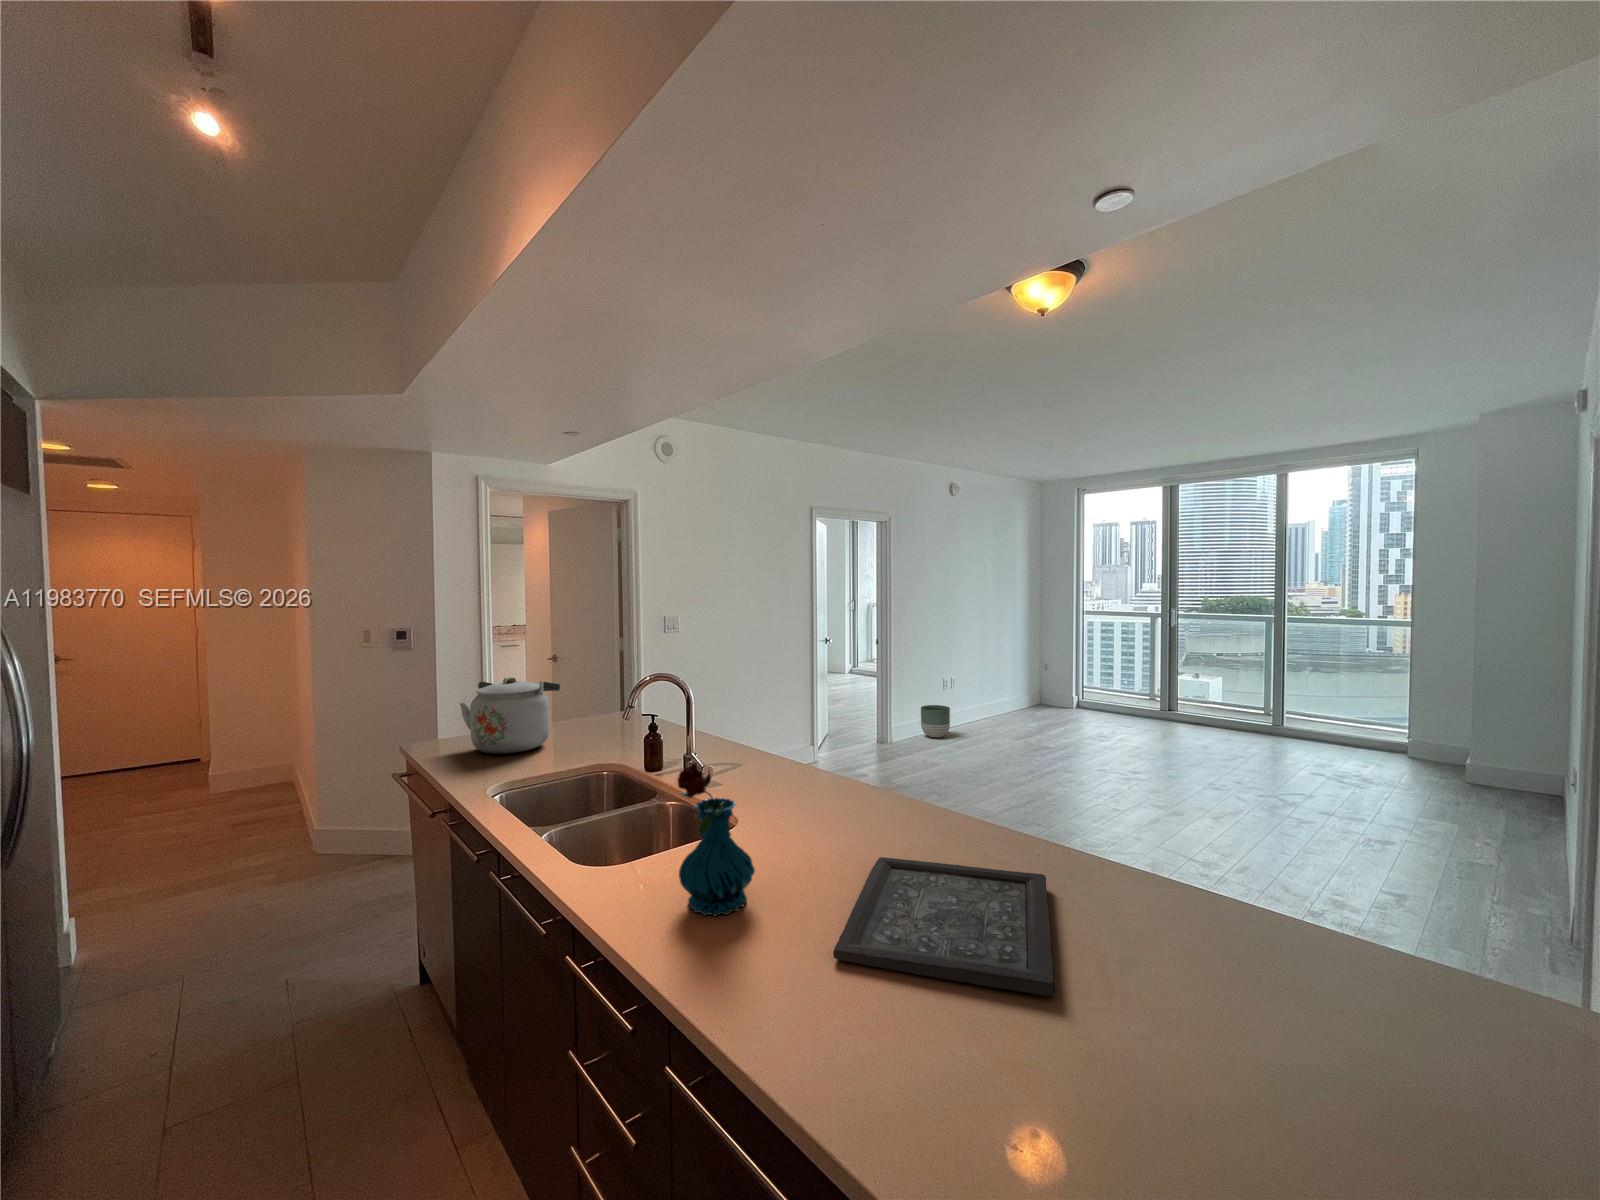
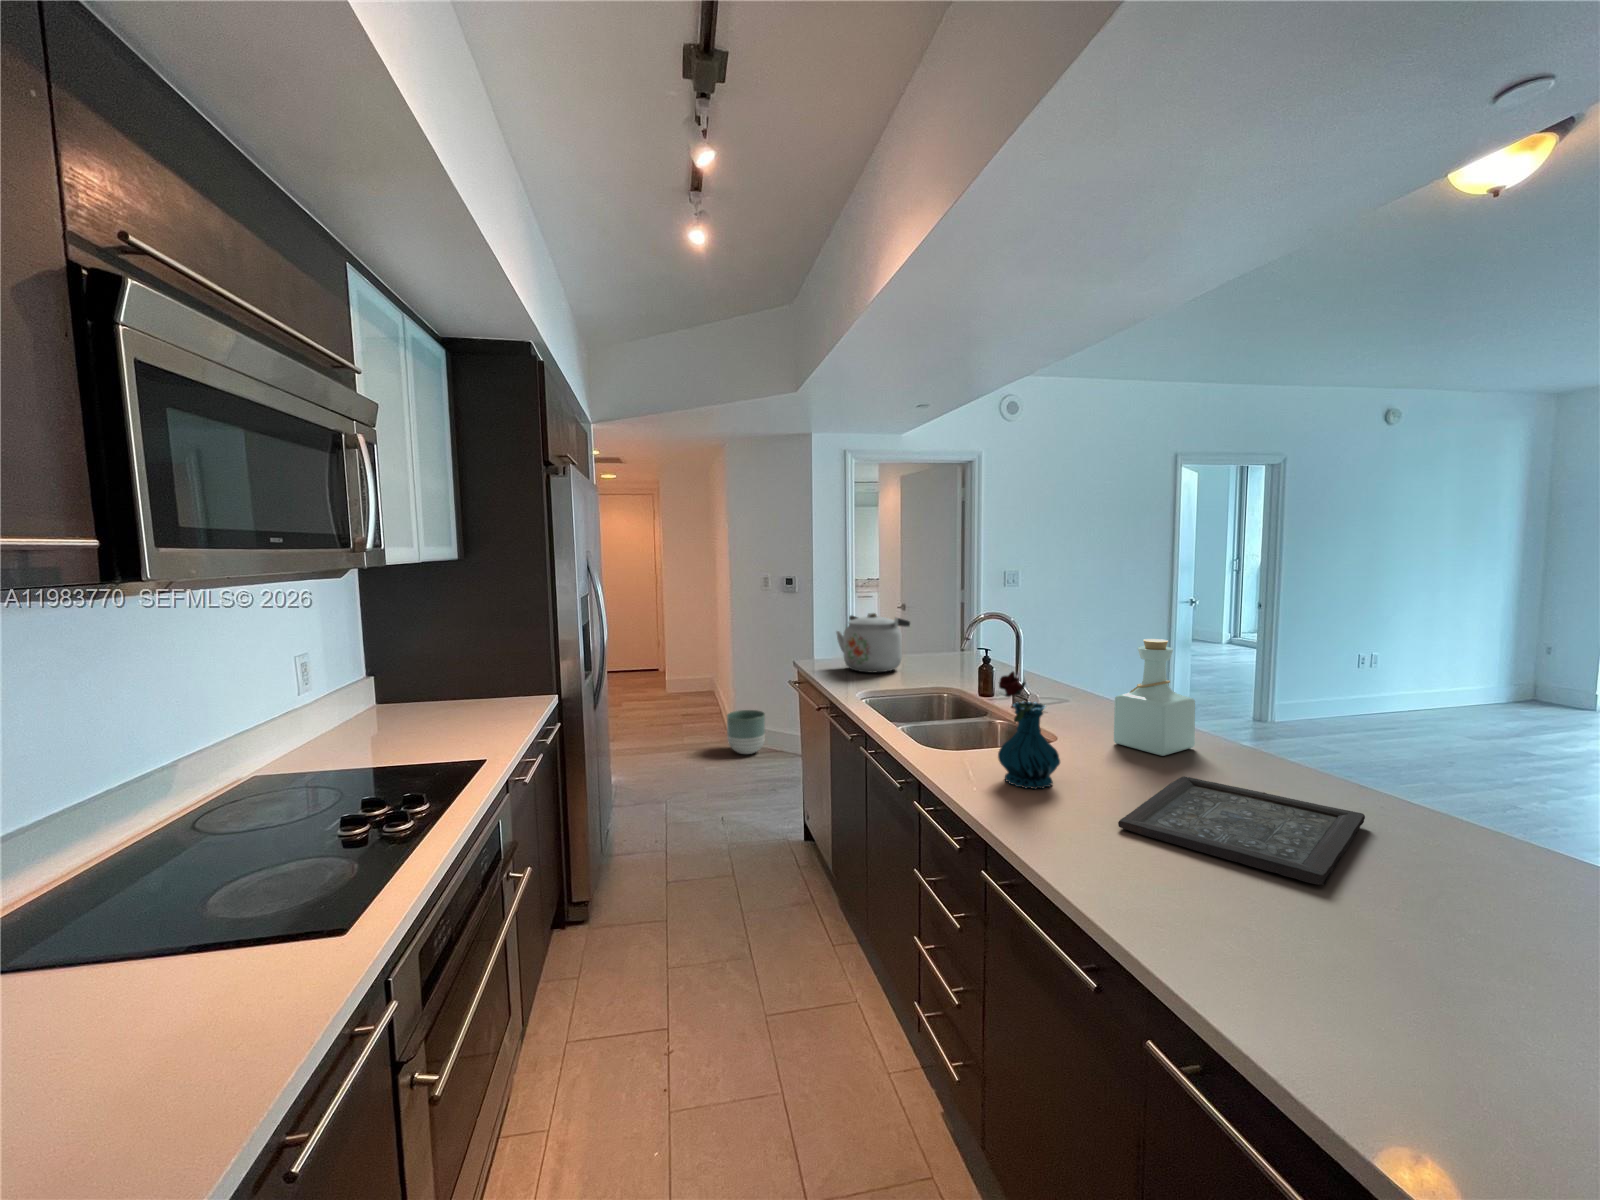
bottle: none [799,698,876,828] -> present [1114,639,1195,756]
planter: present [921,705,950,738] -> present [727,710,765,754]

